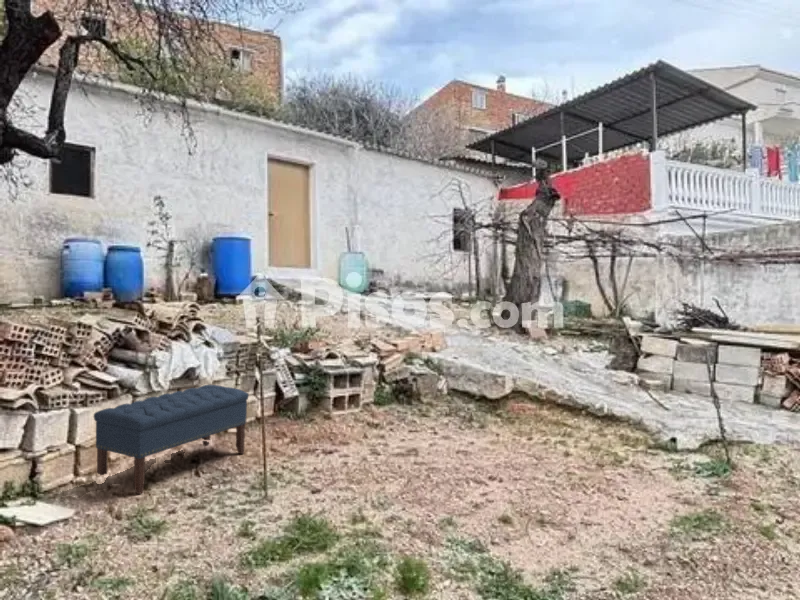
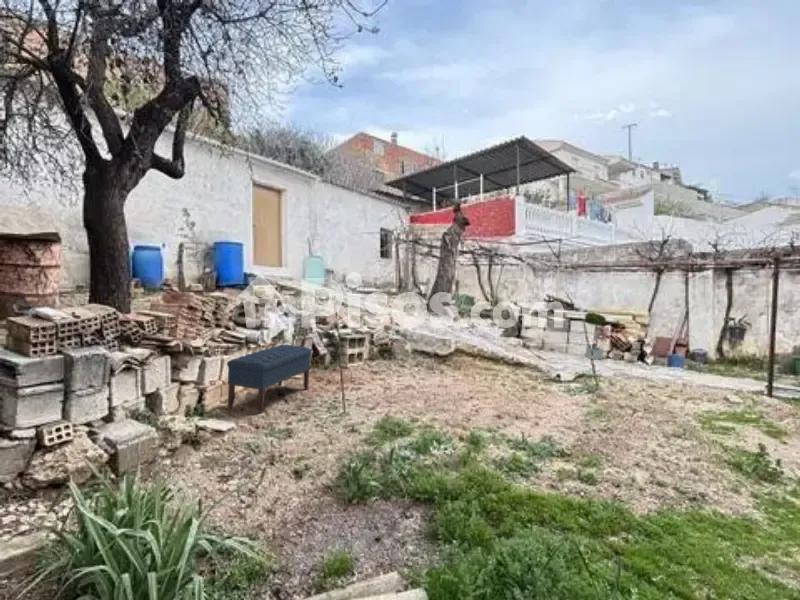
potted tree: none [740,332,777,410] -> present [585,312,606,359]

